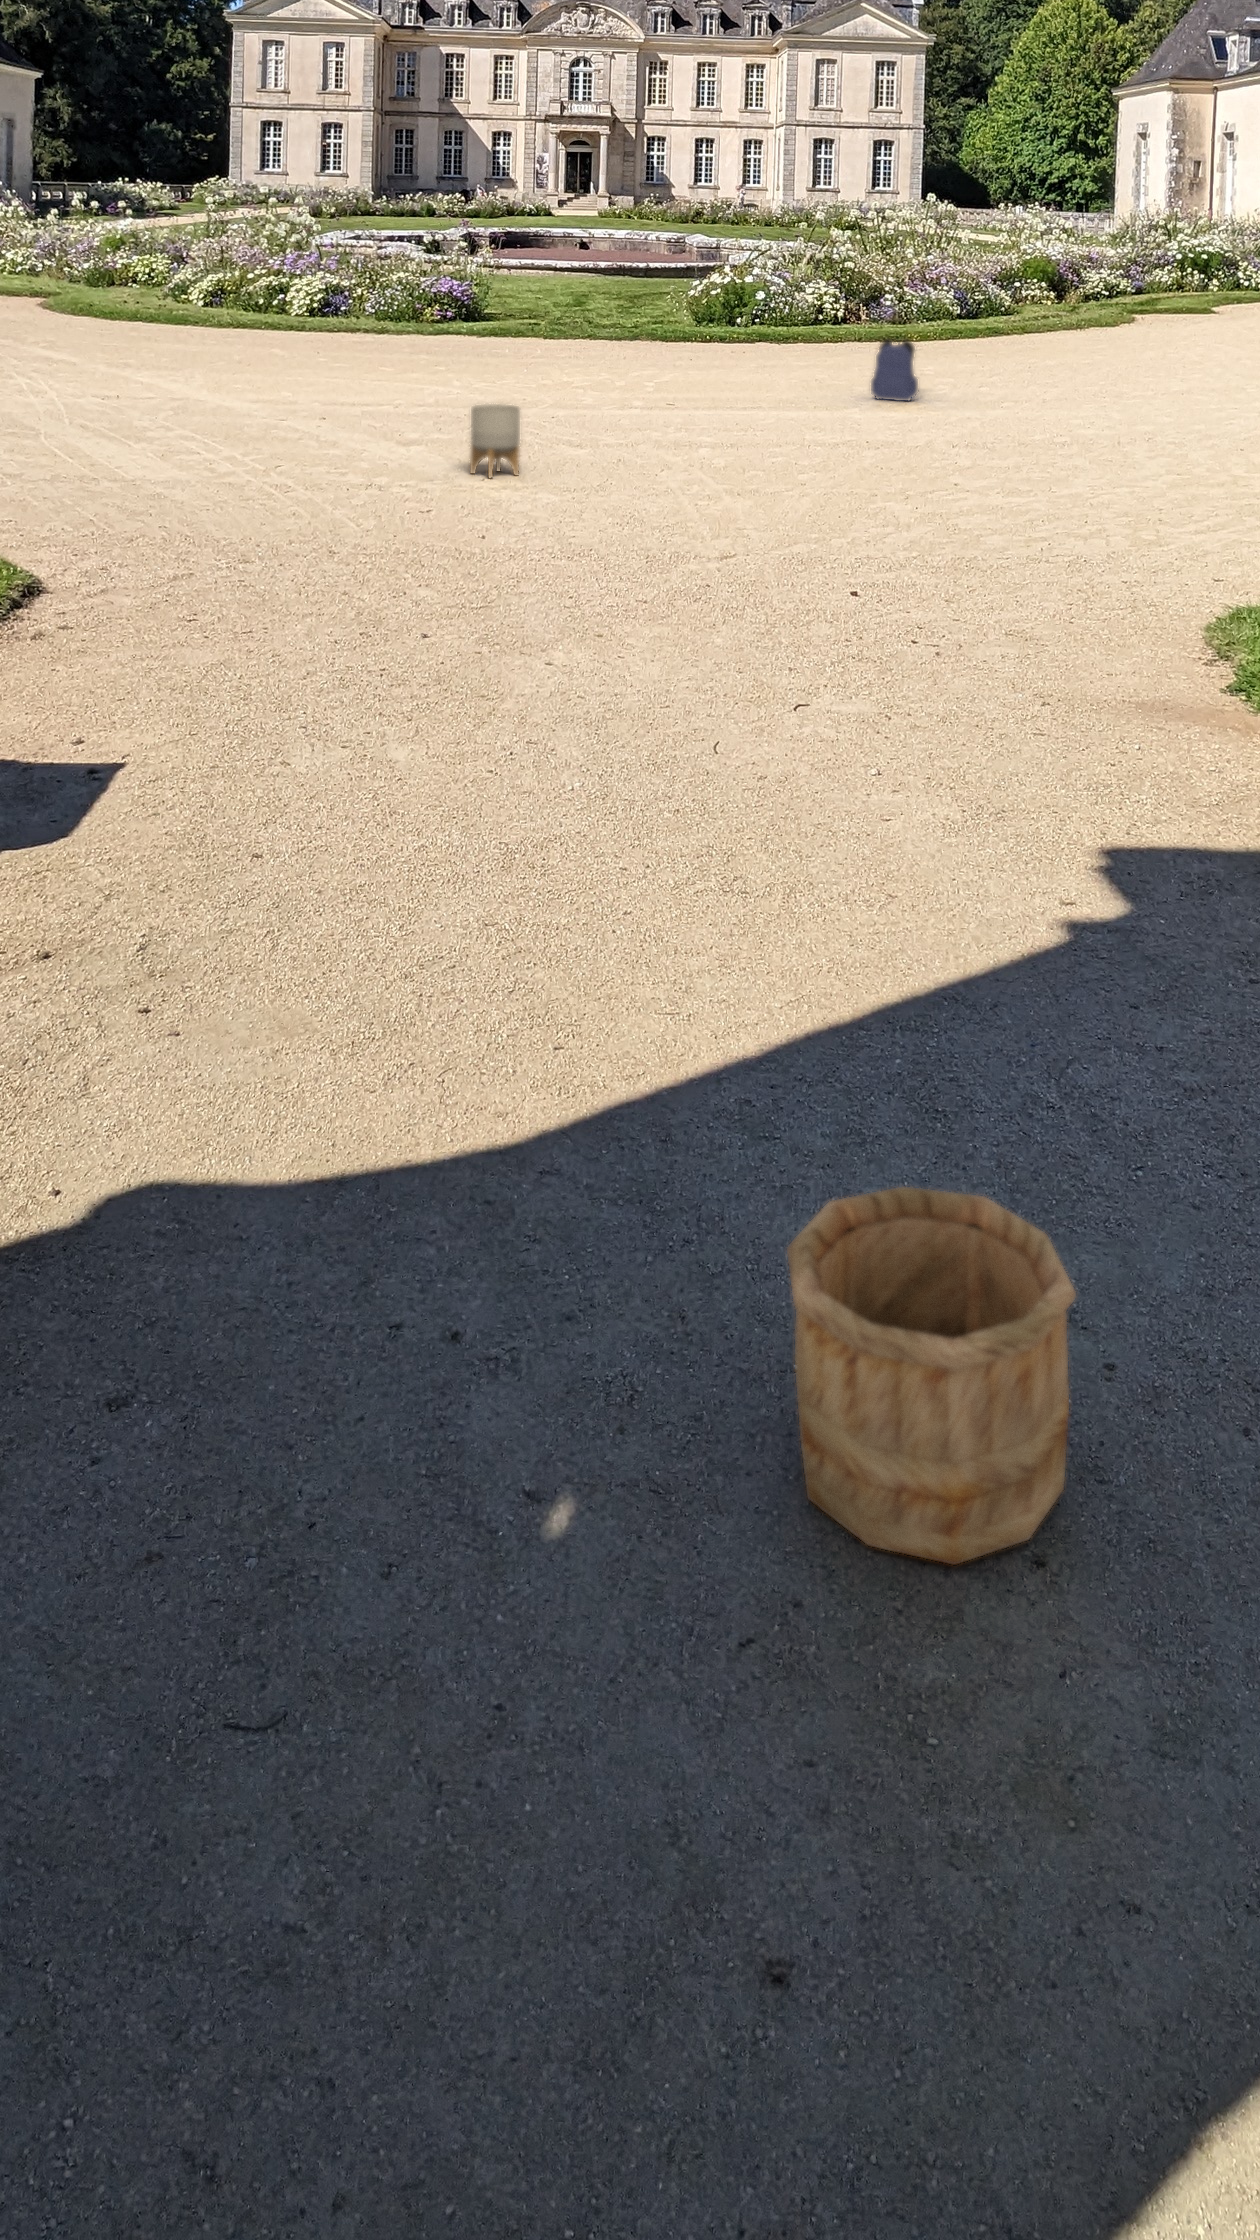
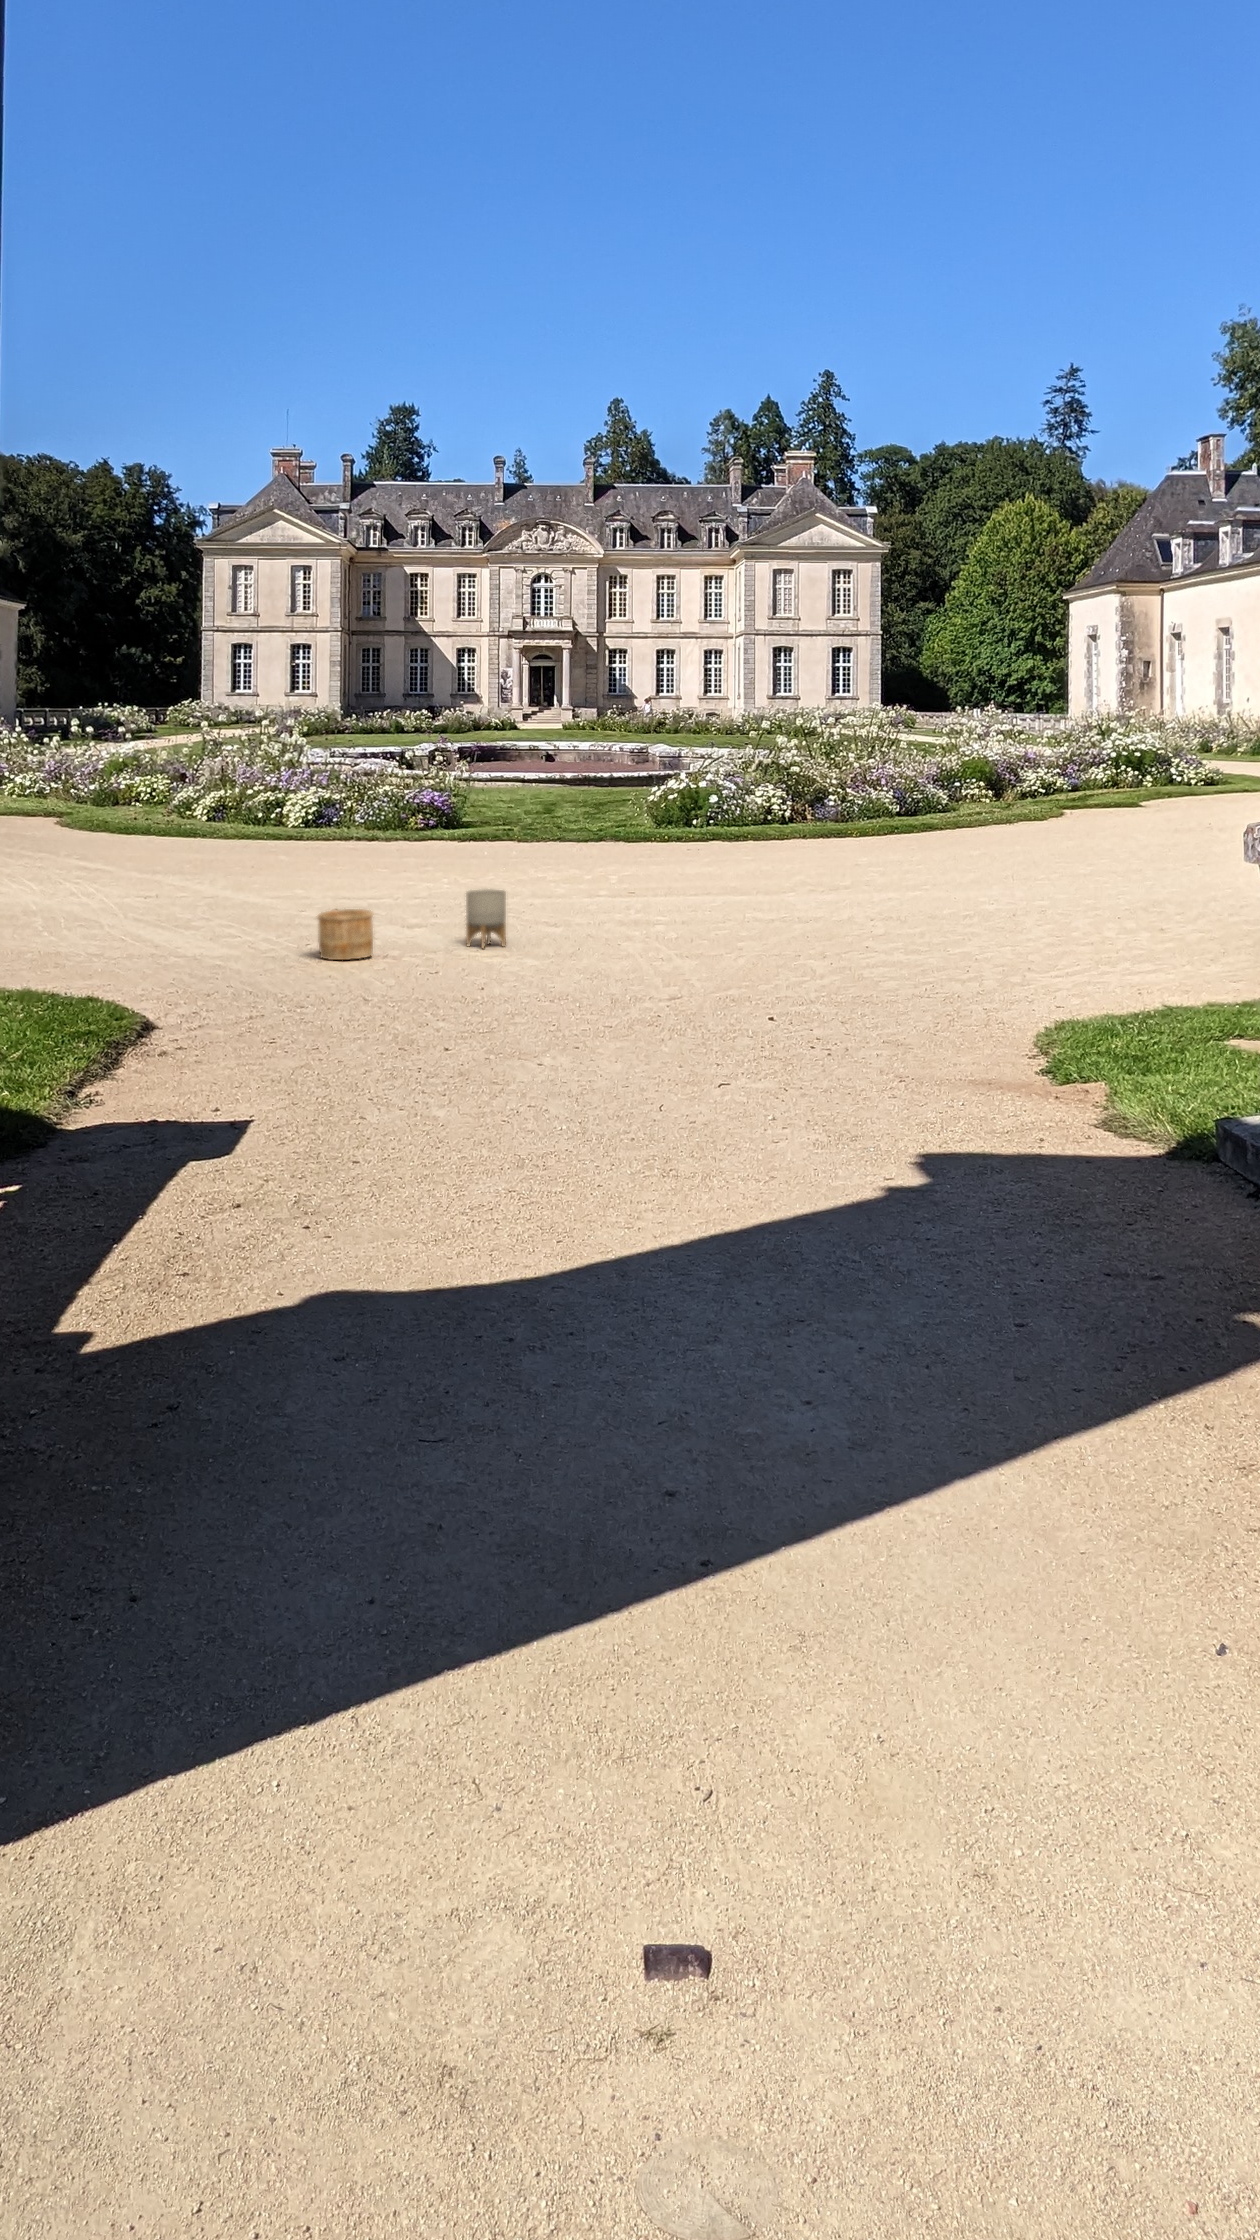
backpack: present [871,339,919,401] -> none [802,832,844,887]
wooden bucket: present [787,1187,1076,1564] -> present [317,909,373,960]

